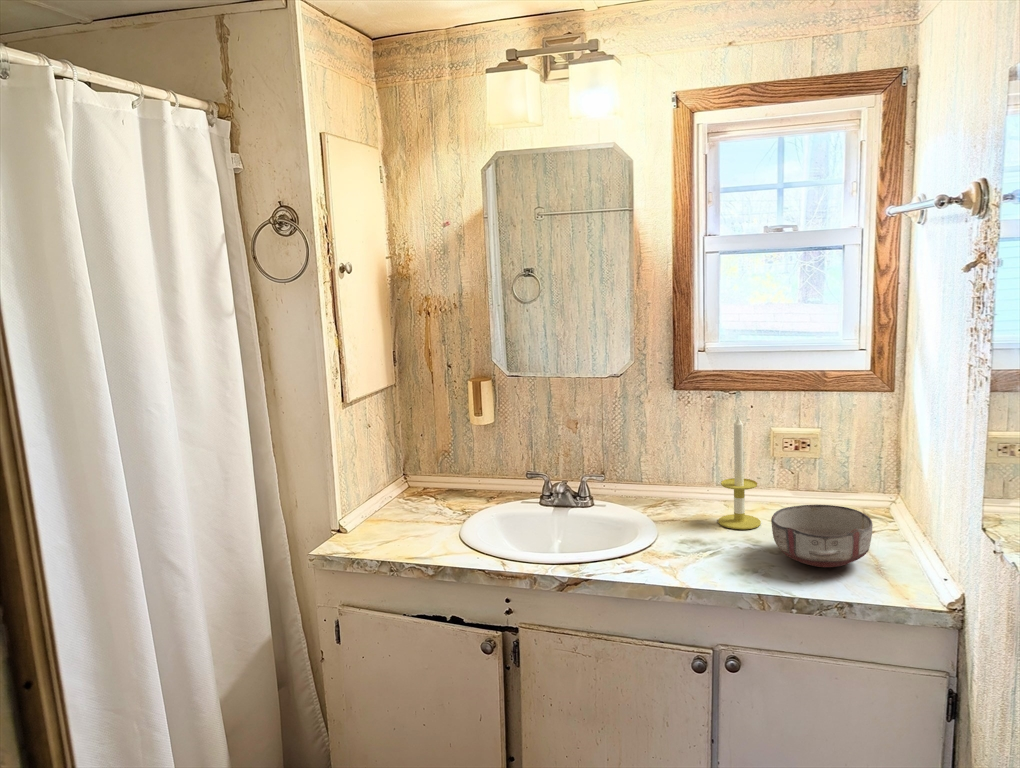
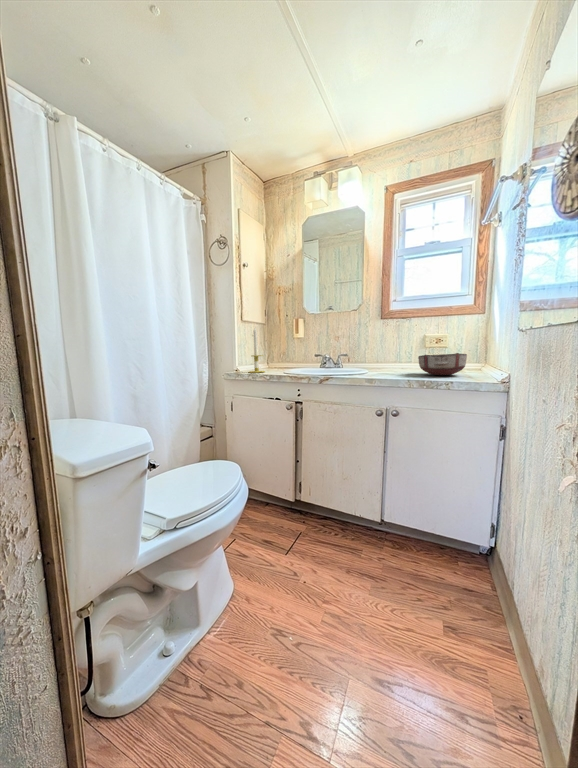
candle: present [718,415,761,529] -> present [249,328,265,373]

